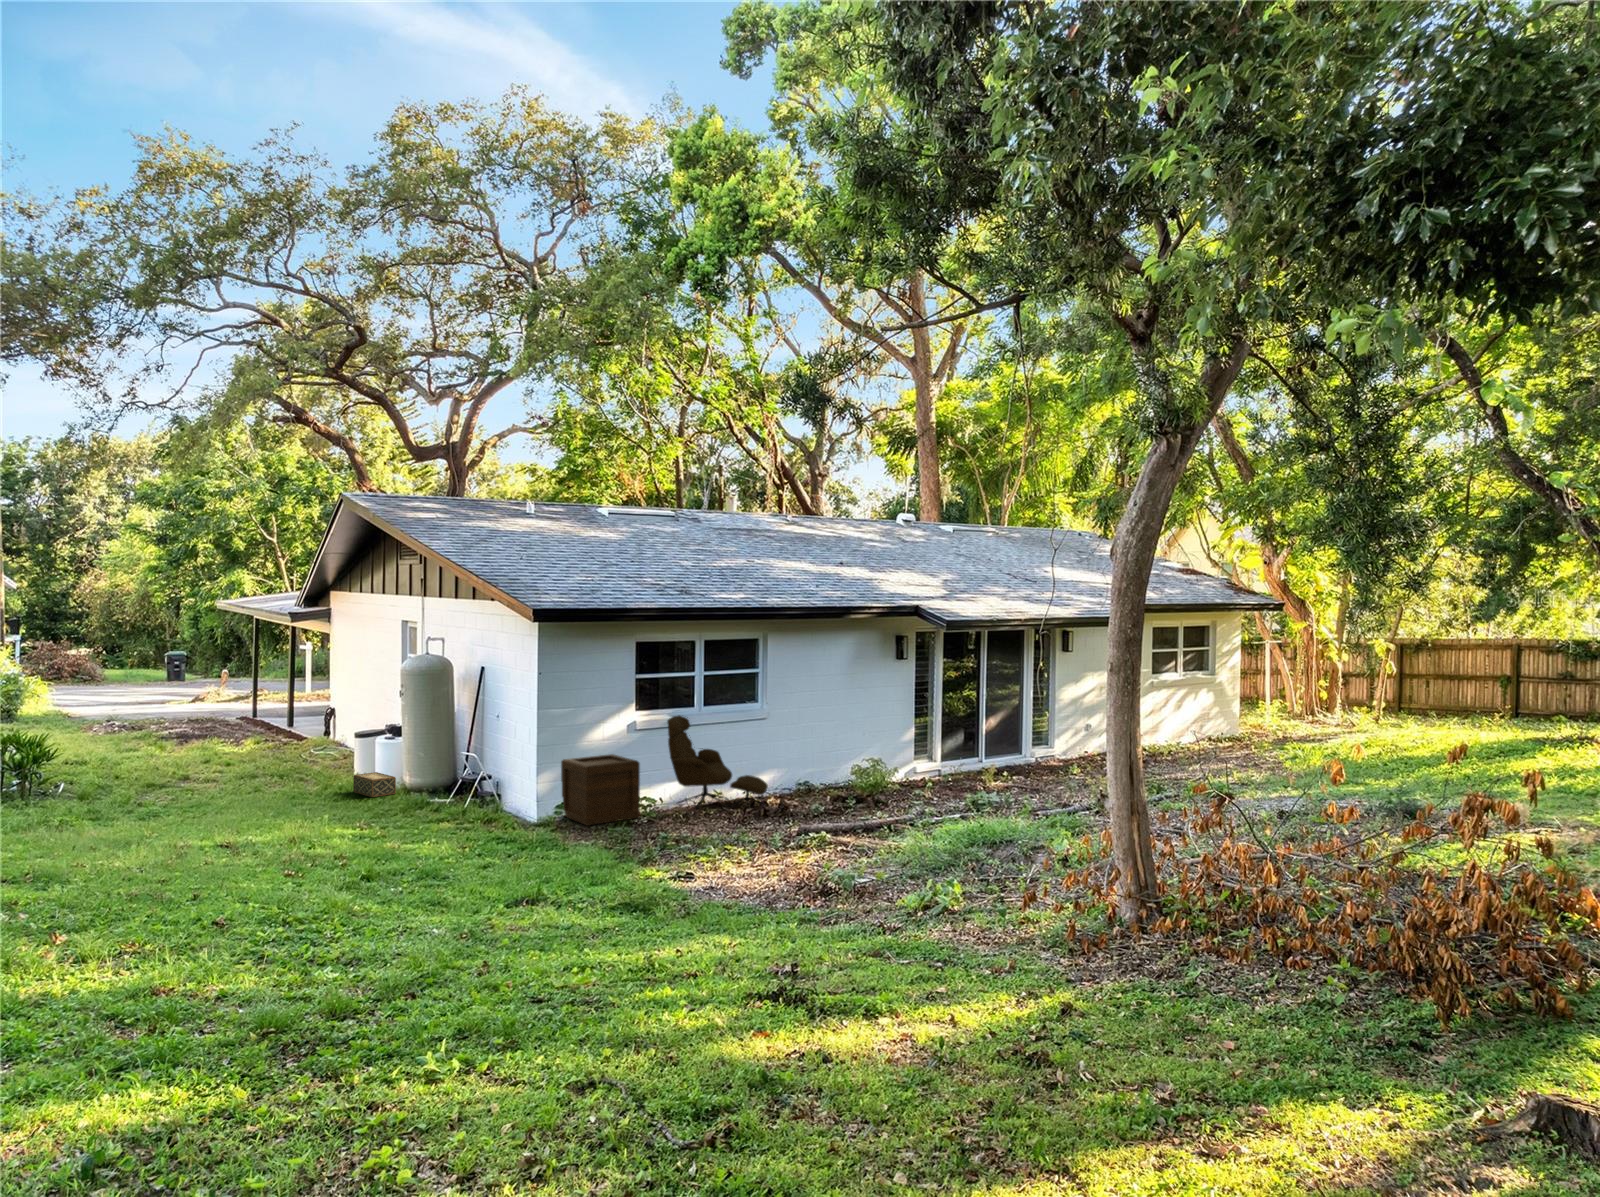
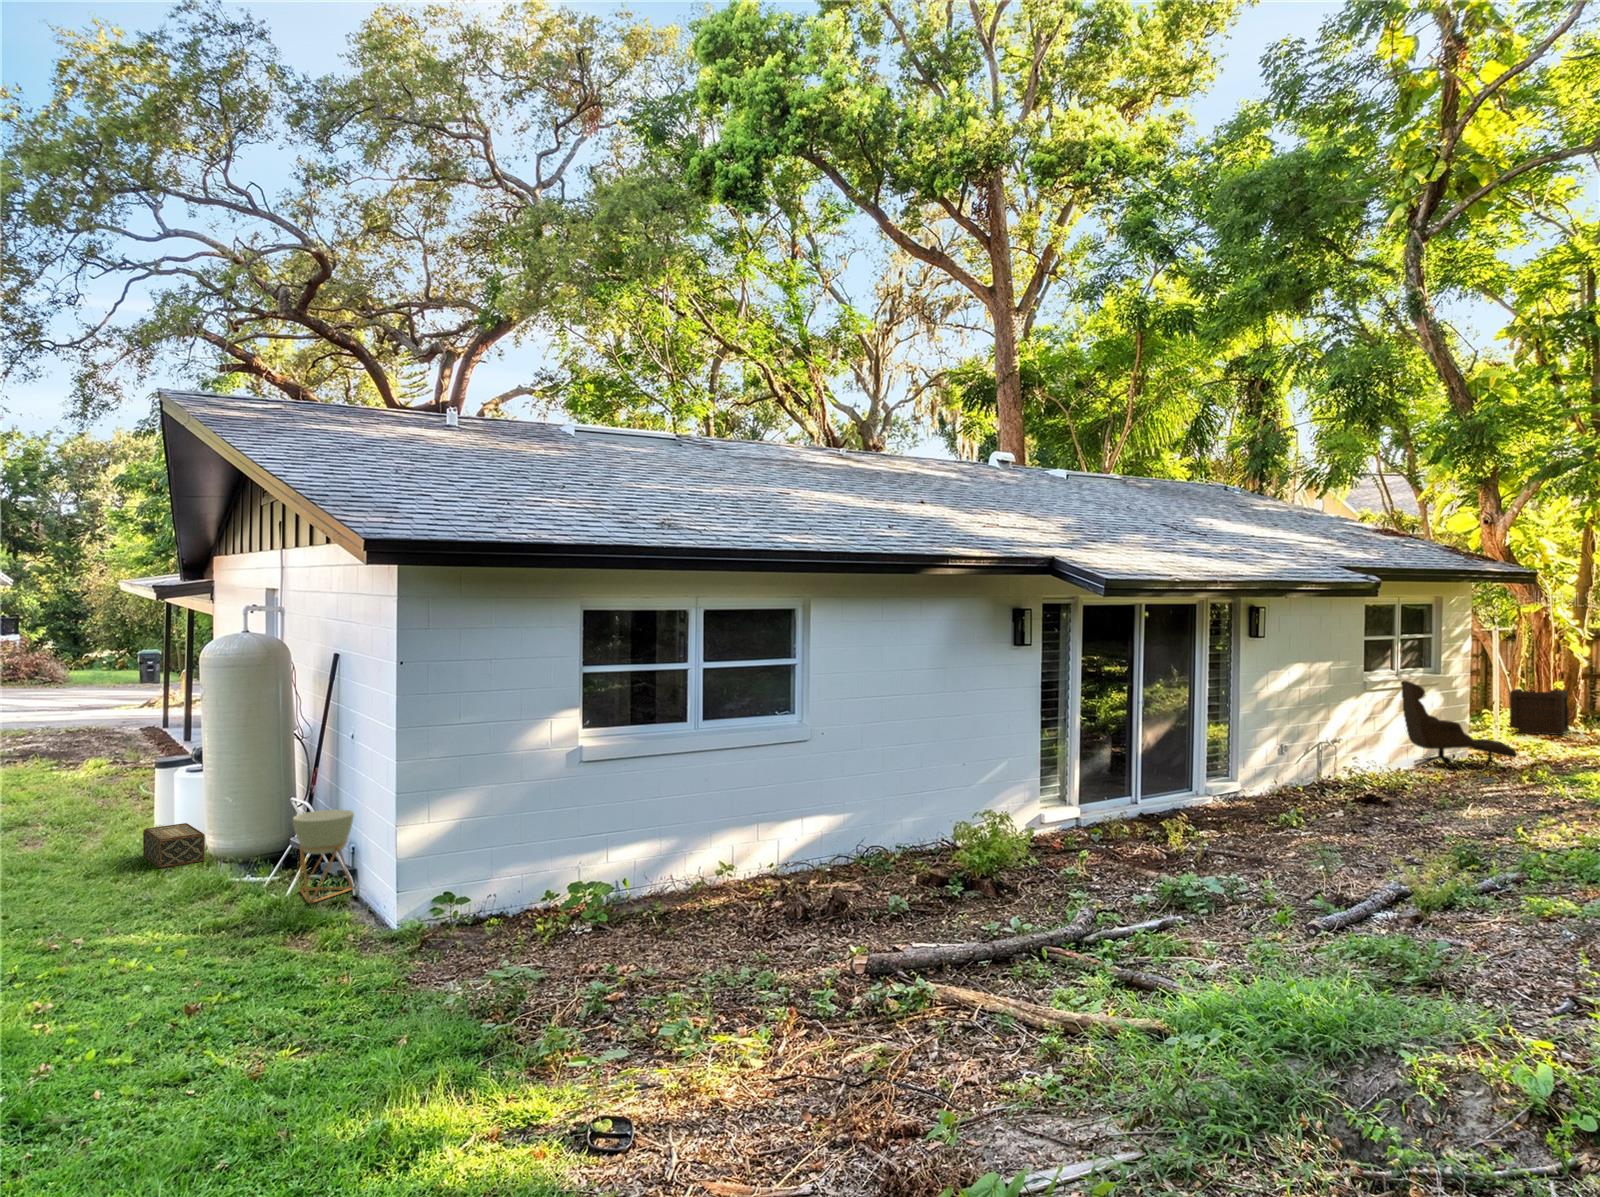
lounge chair: present [667,715,768,809] -> present [1401,681,1517,771]
wooden crate: present [561,754,640,826] -> present [1510,689,1569,735]
planter: none [470,759,503,811] -> present [293,809,354,903]

